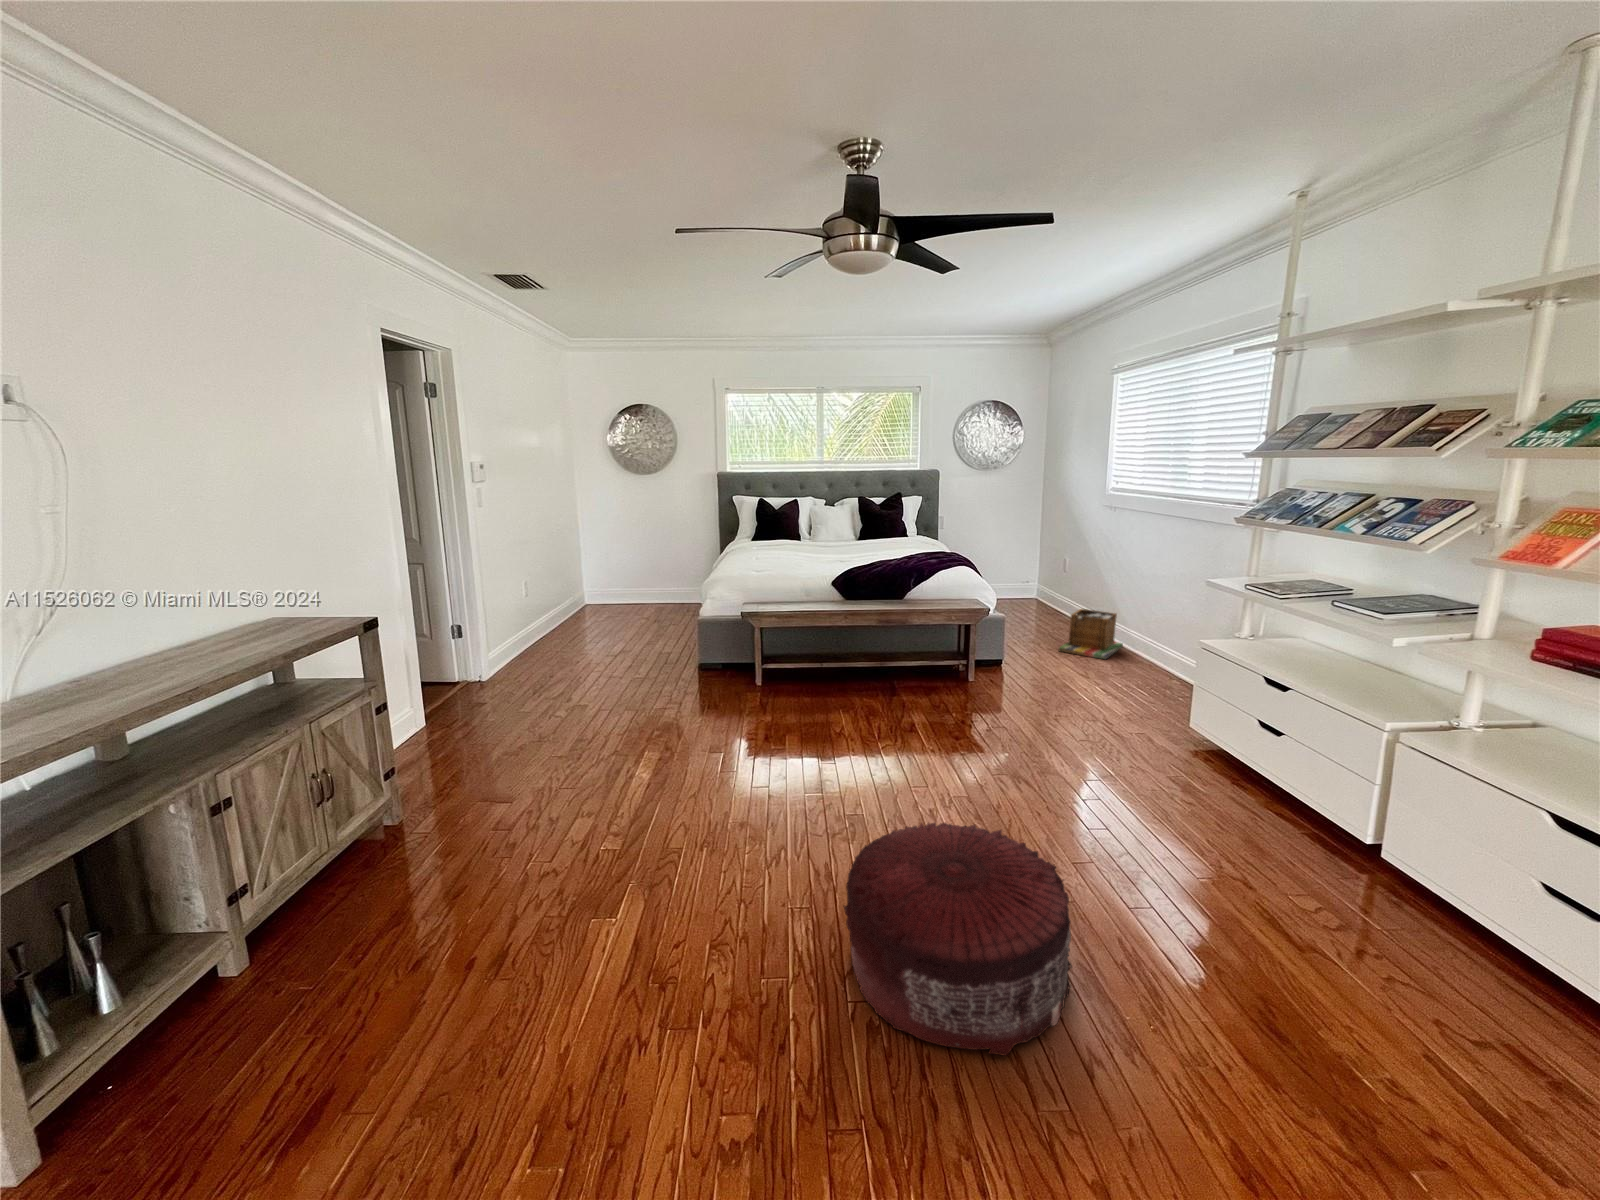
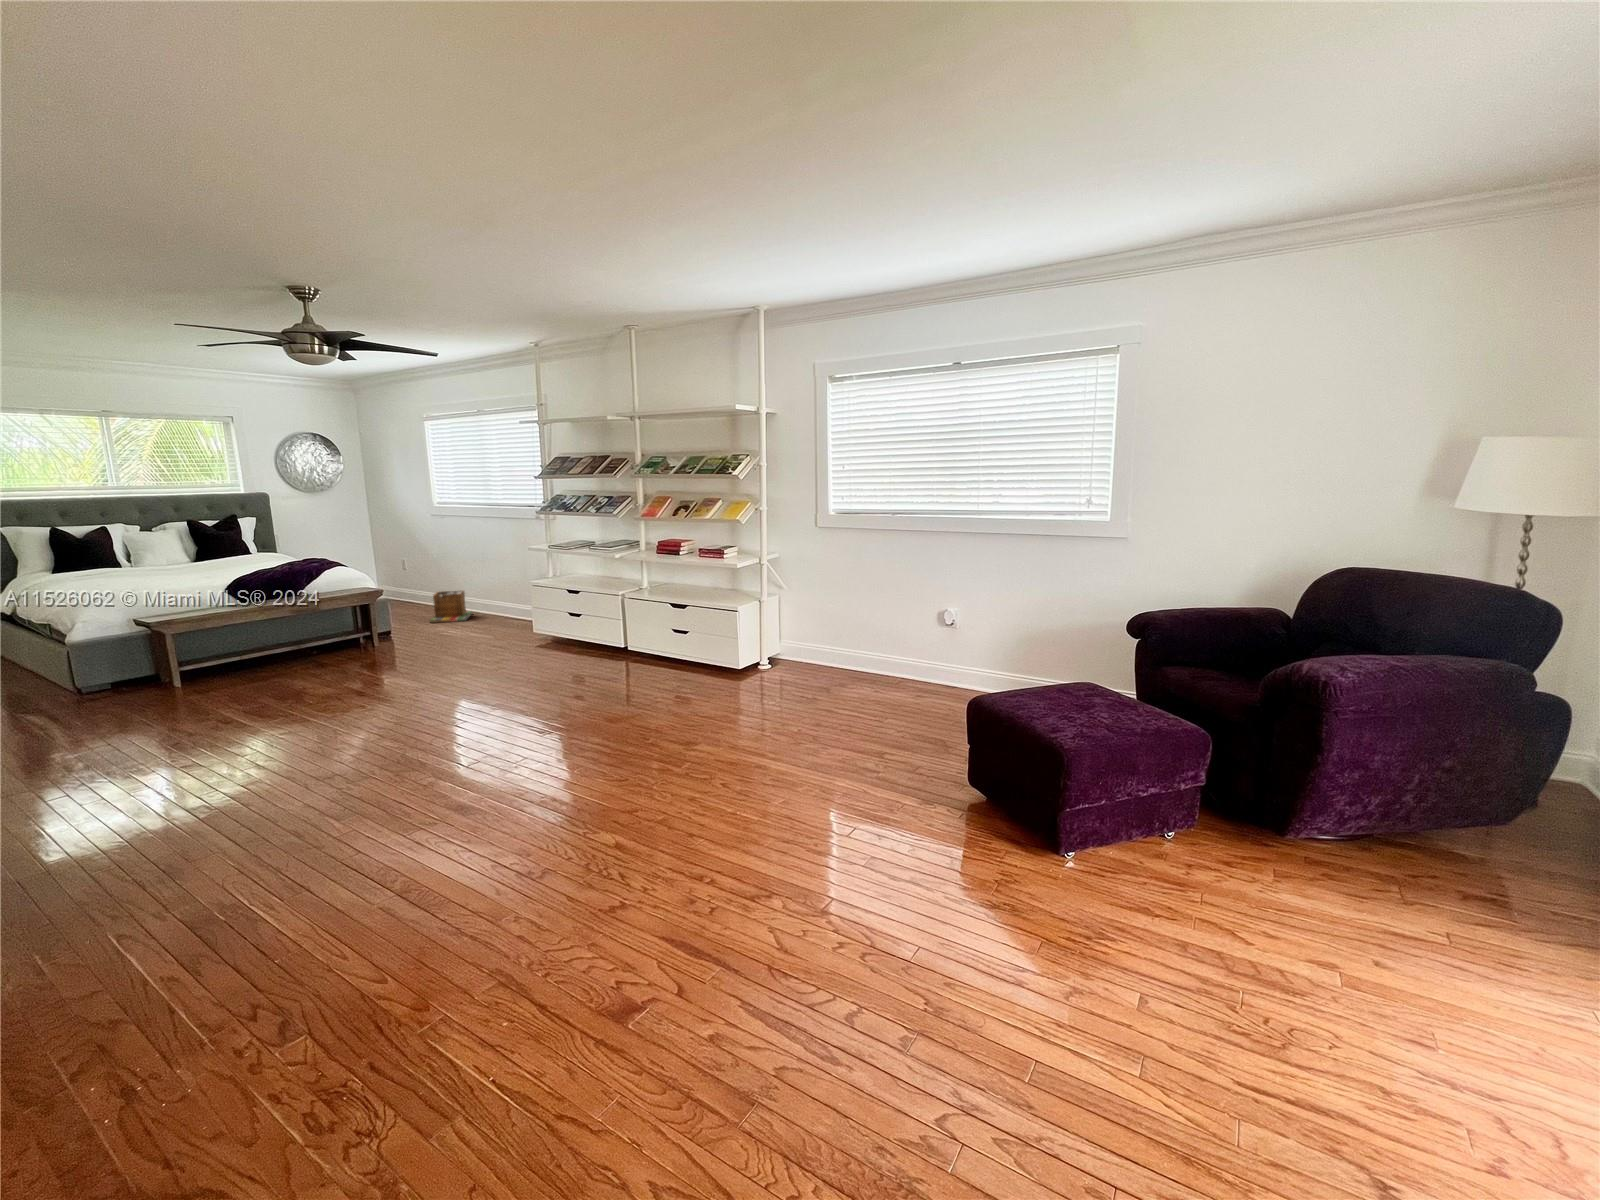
pouf: present [843,823,1071,1056] -> none [424,657,540,734]

